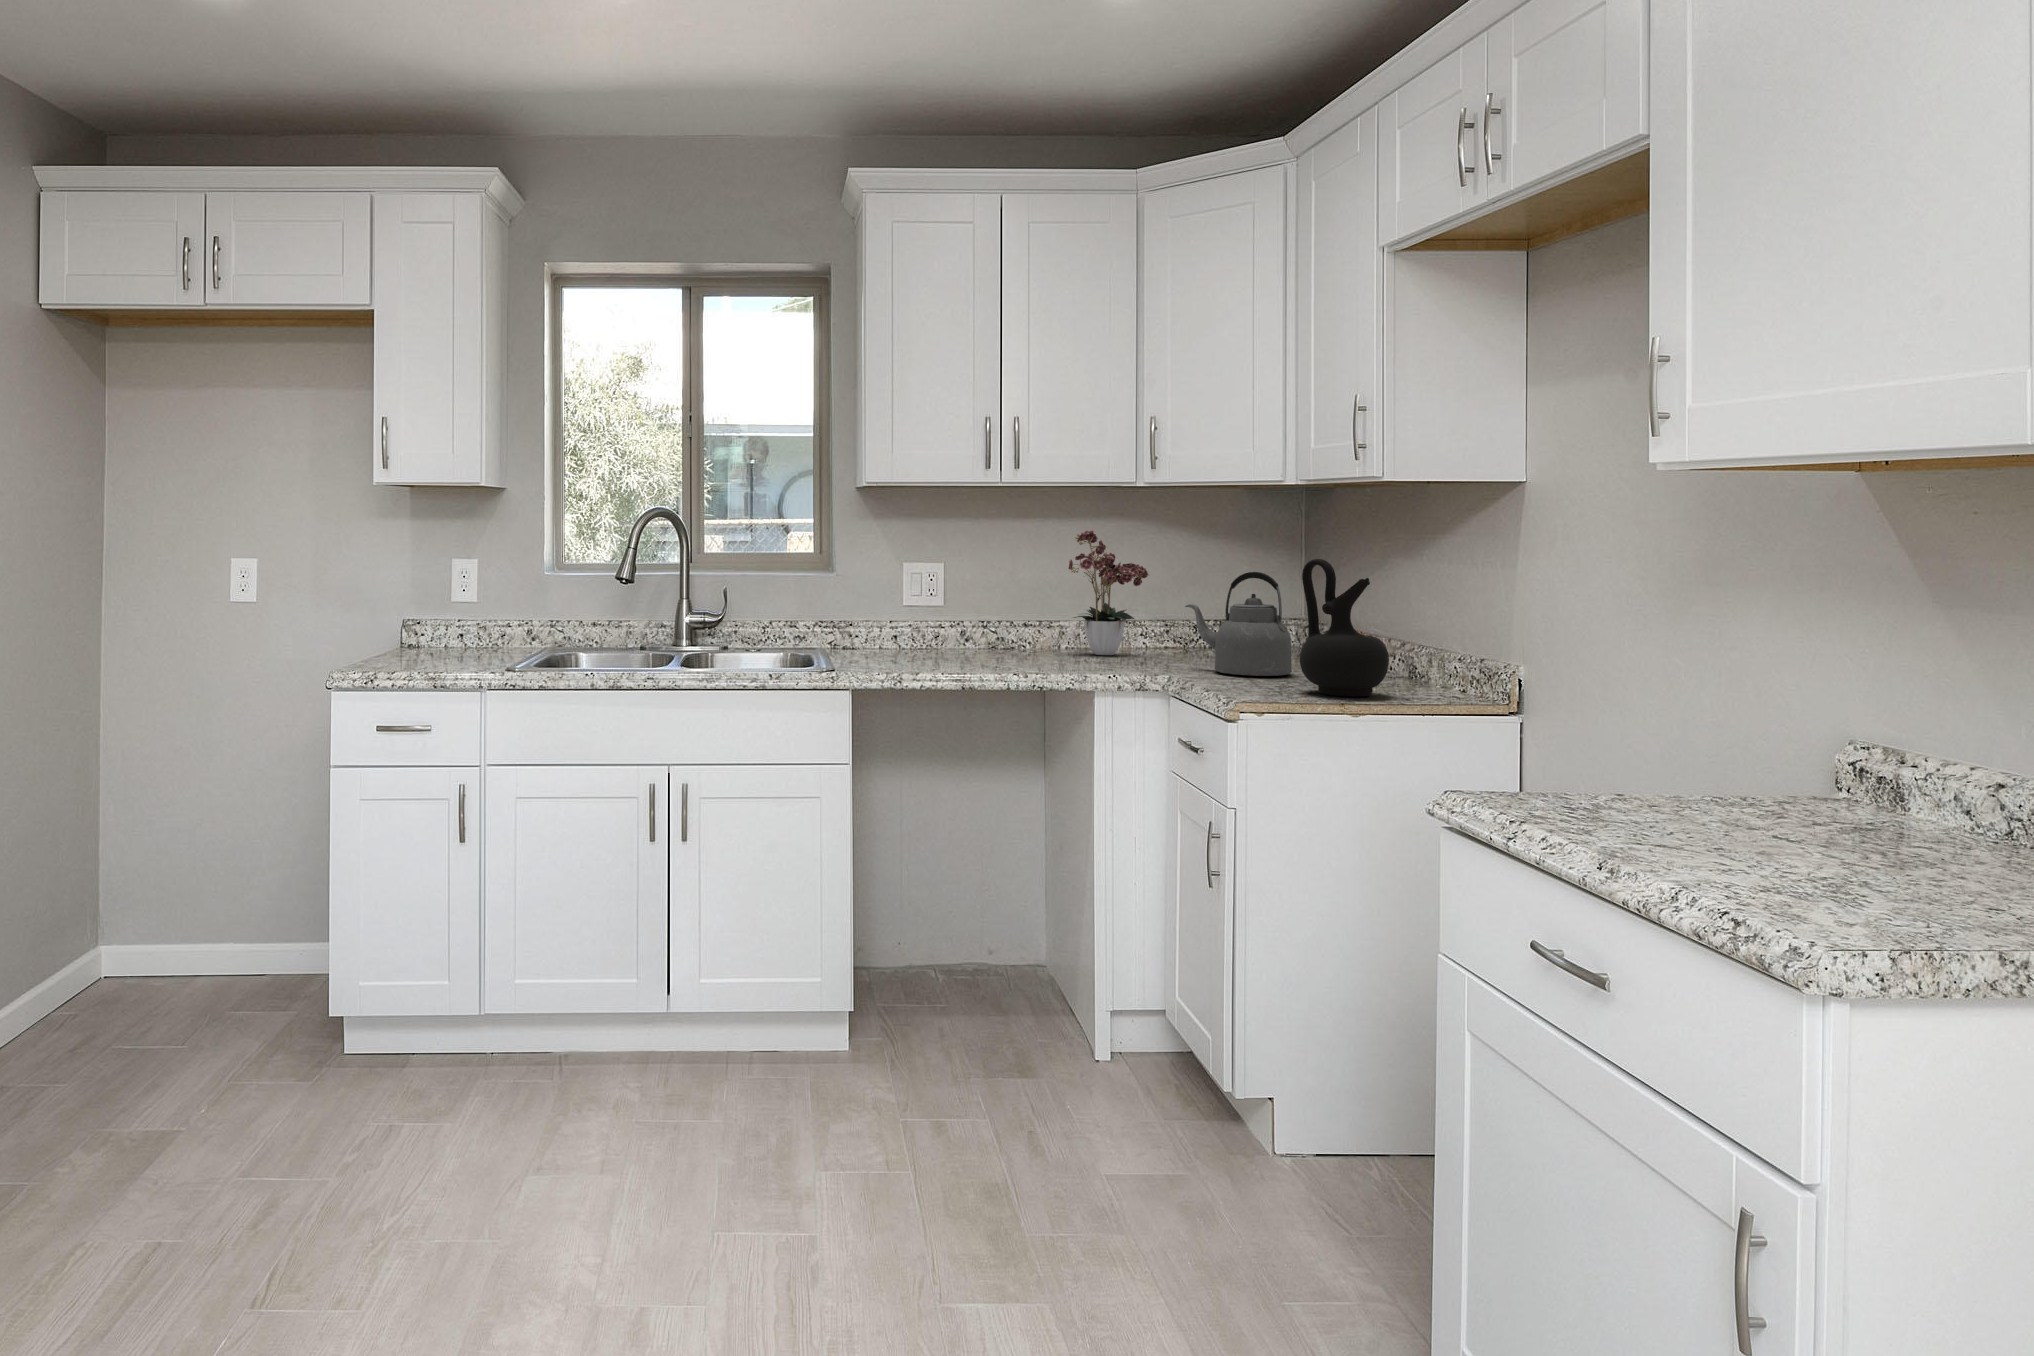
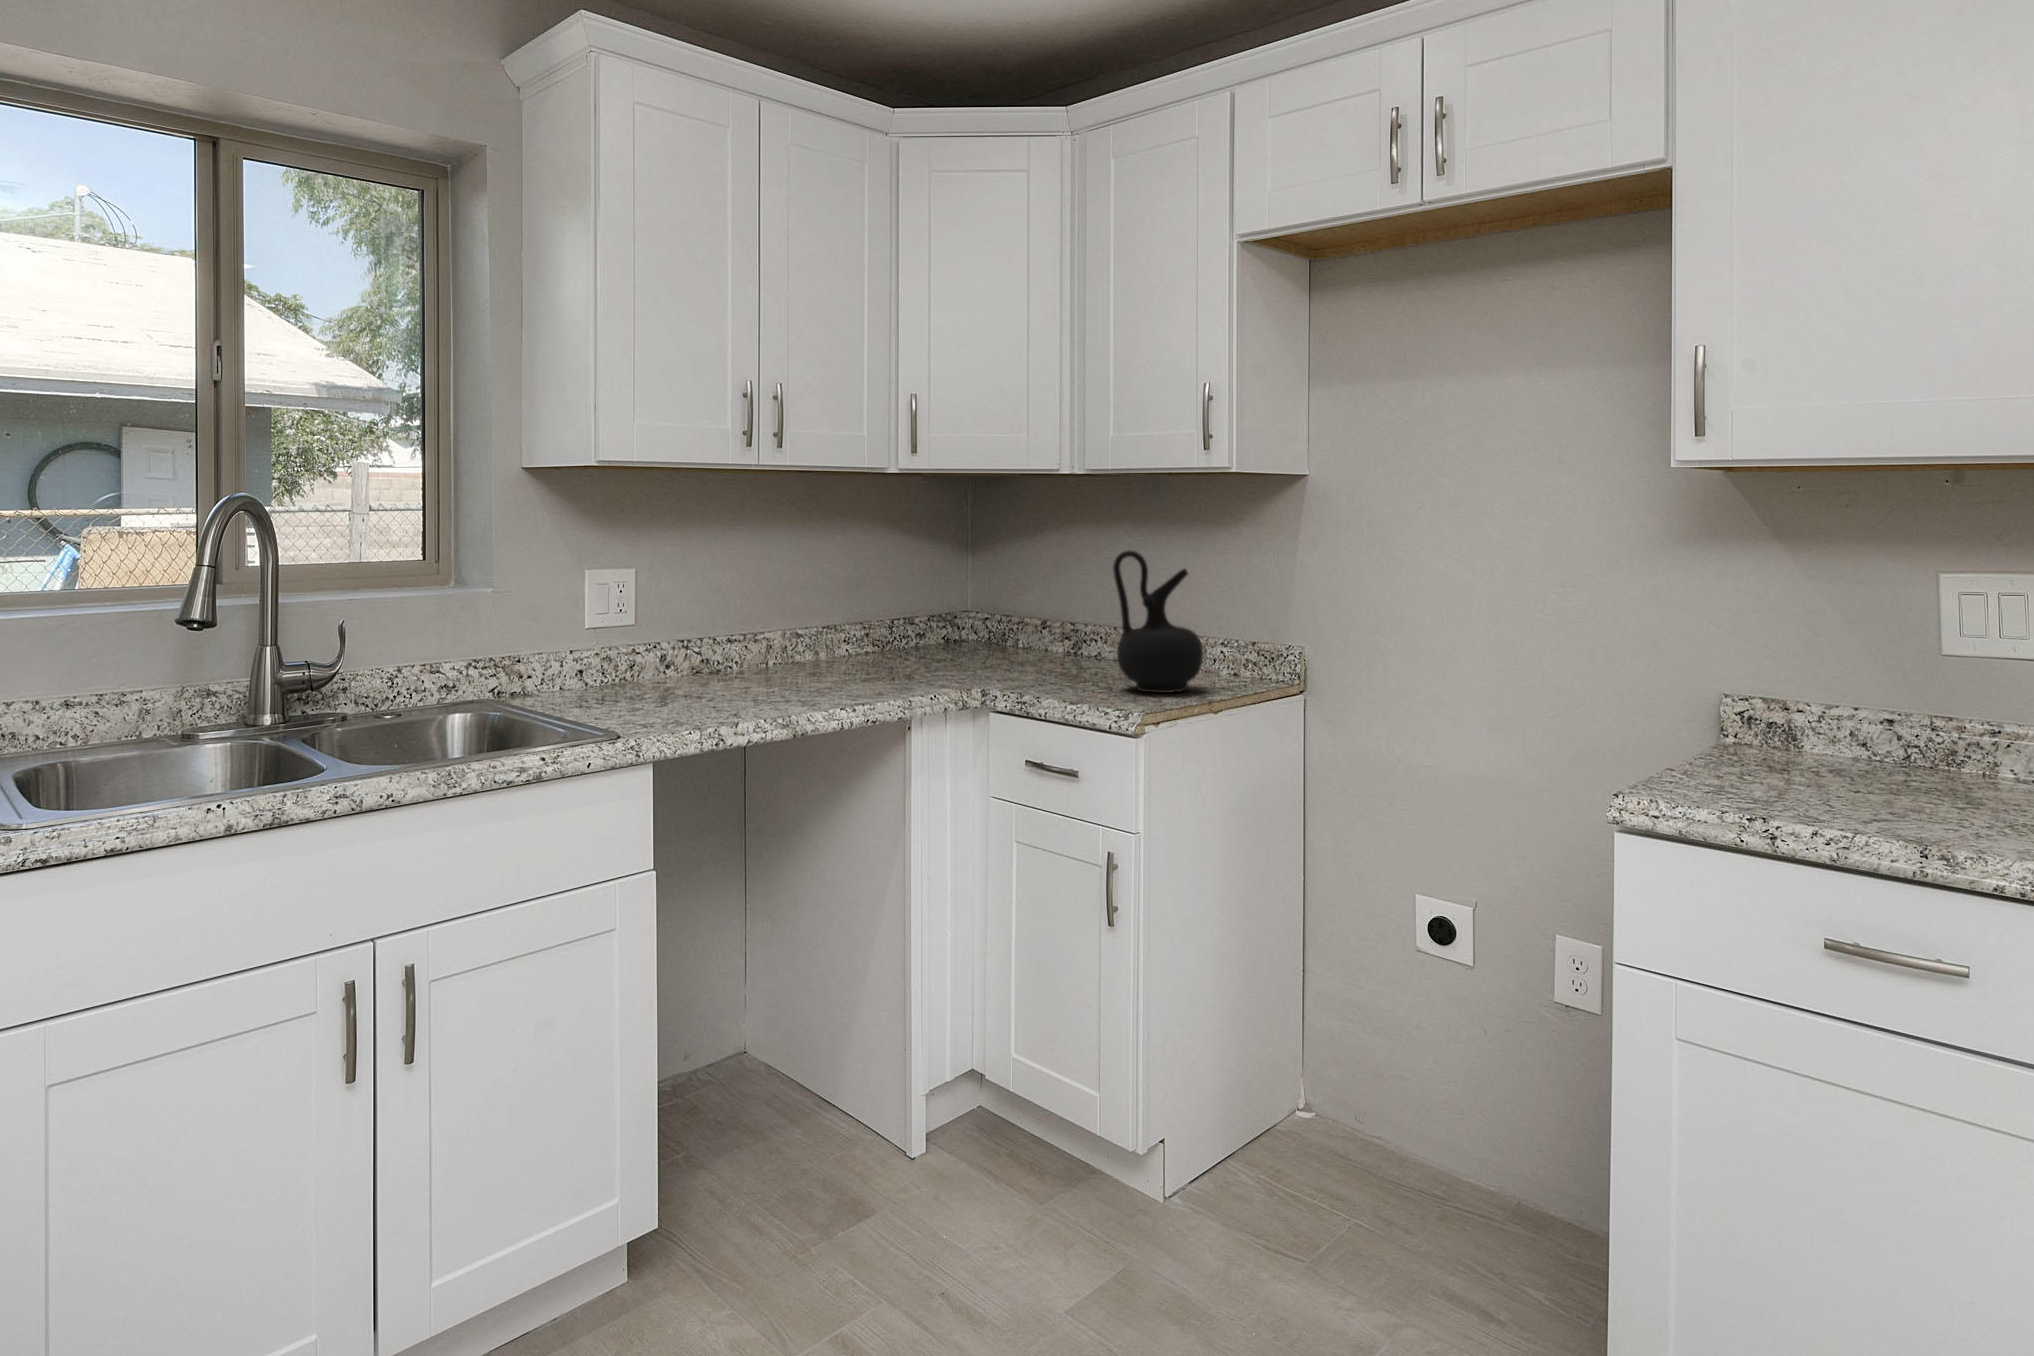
flower arrangement: present [1069,530,1149,655] -> none [772,519,864,669]
kettle: present [1185,572,1292,676] -> none [939,566,1055,679]

